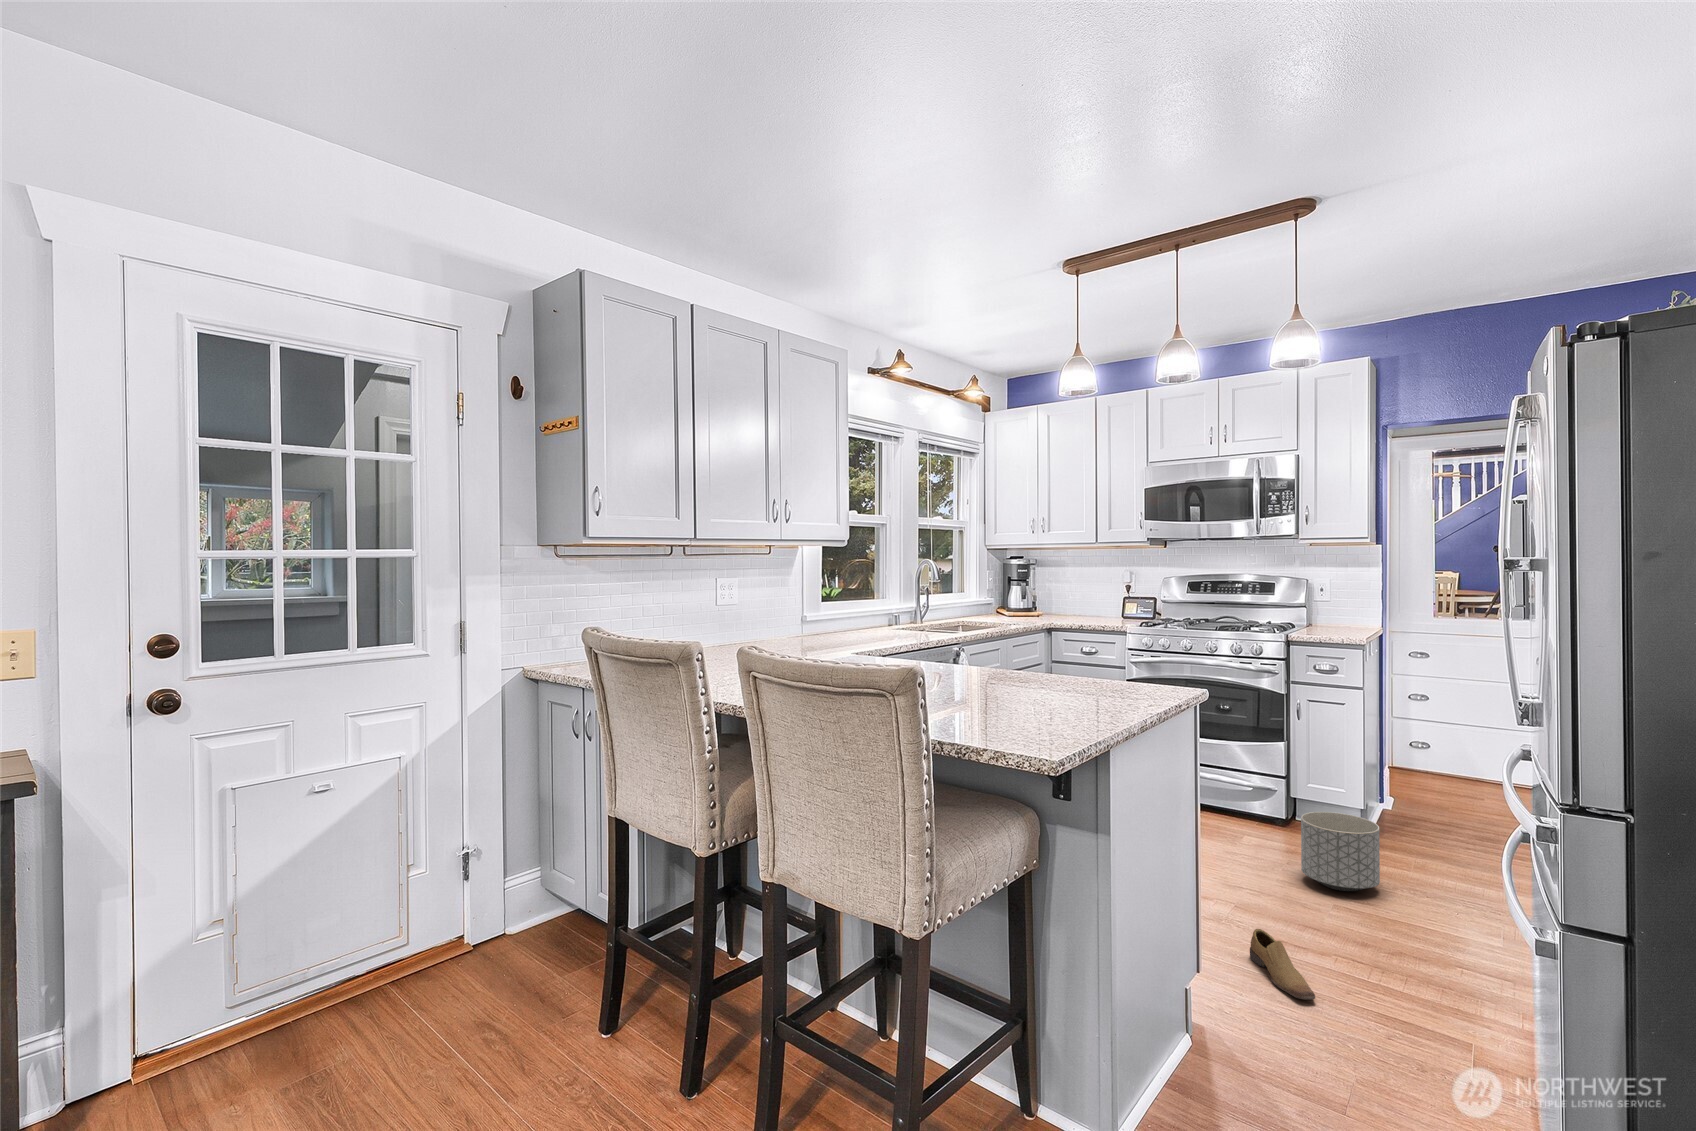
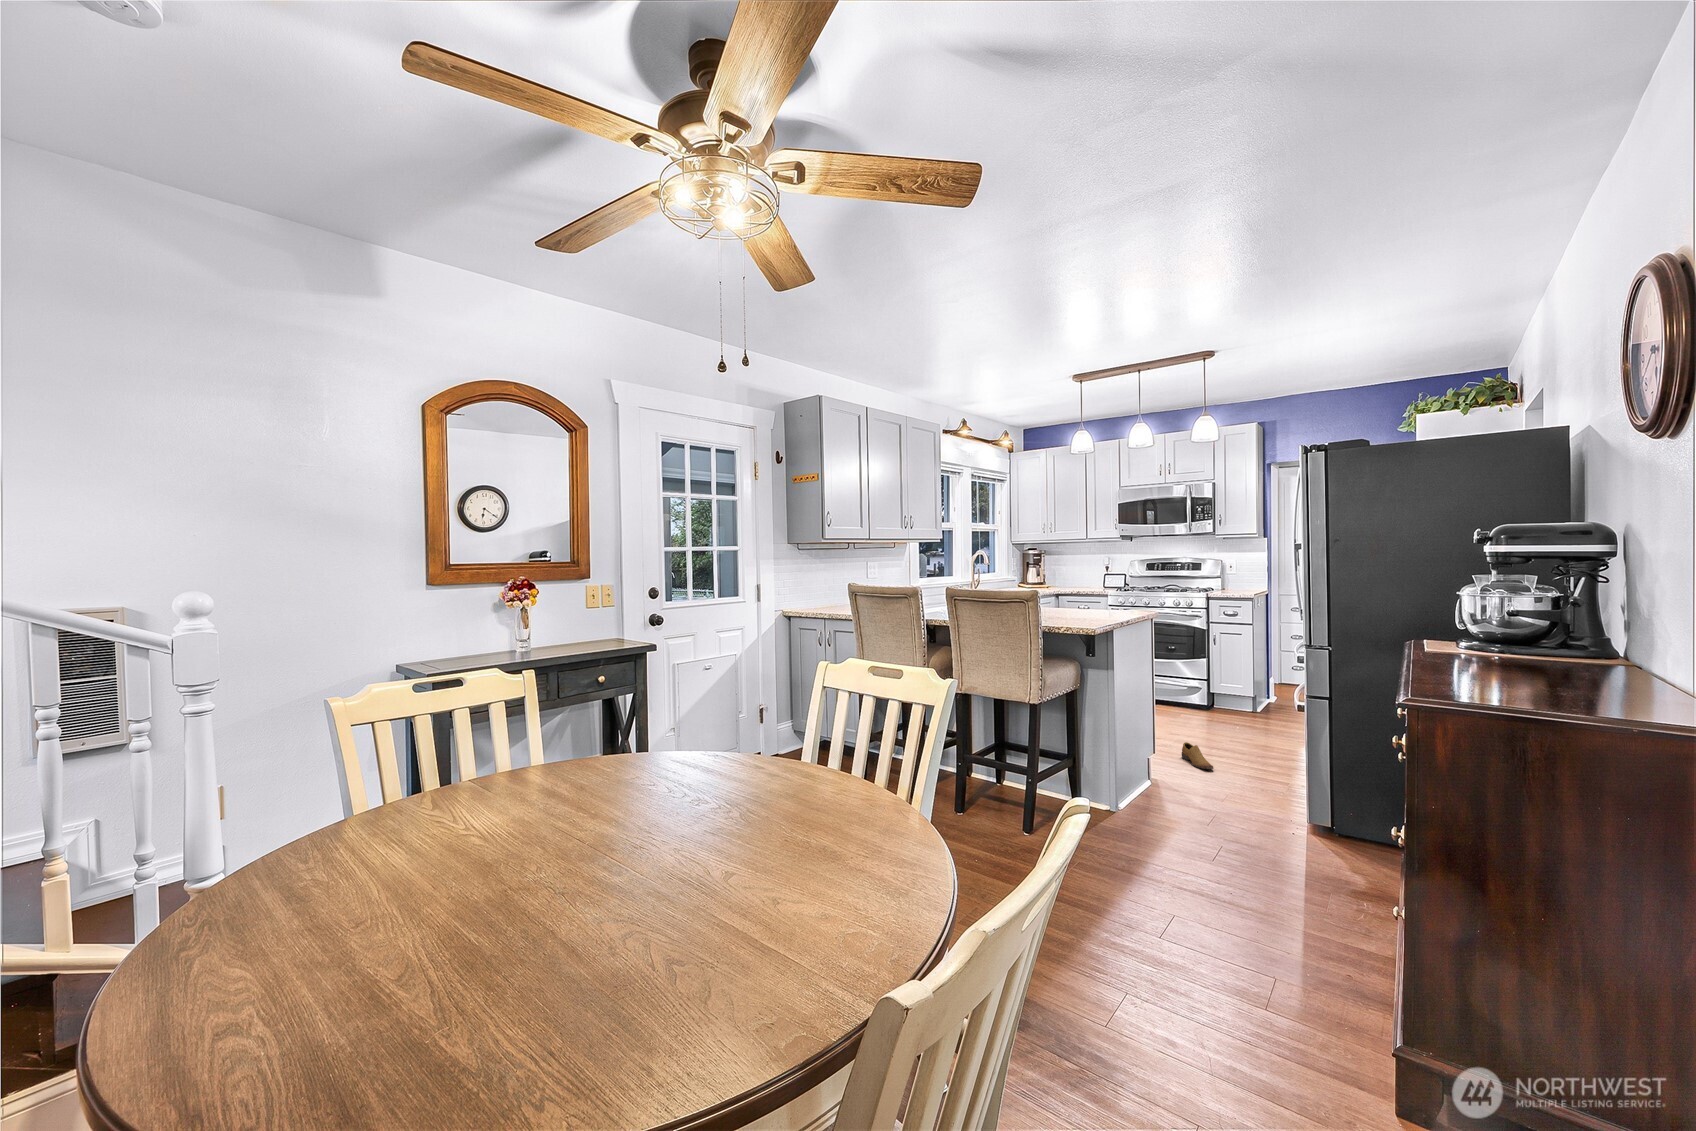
planter: present [1301,812,1380,891] -> none [1213,692,1257,734]

